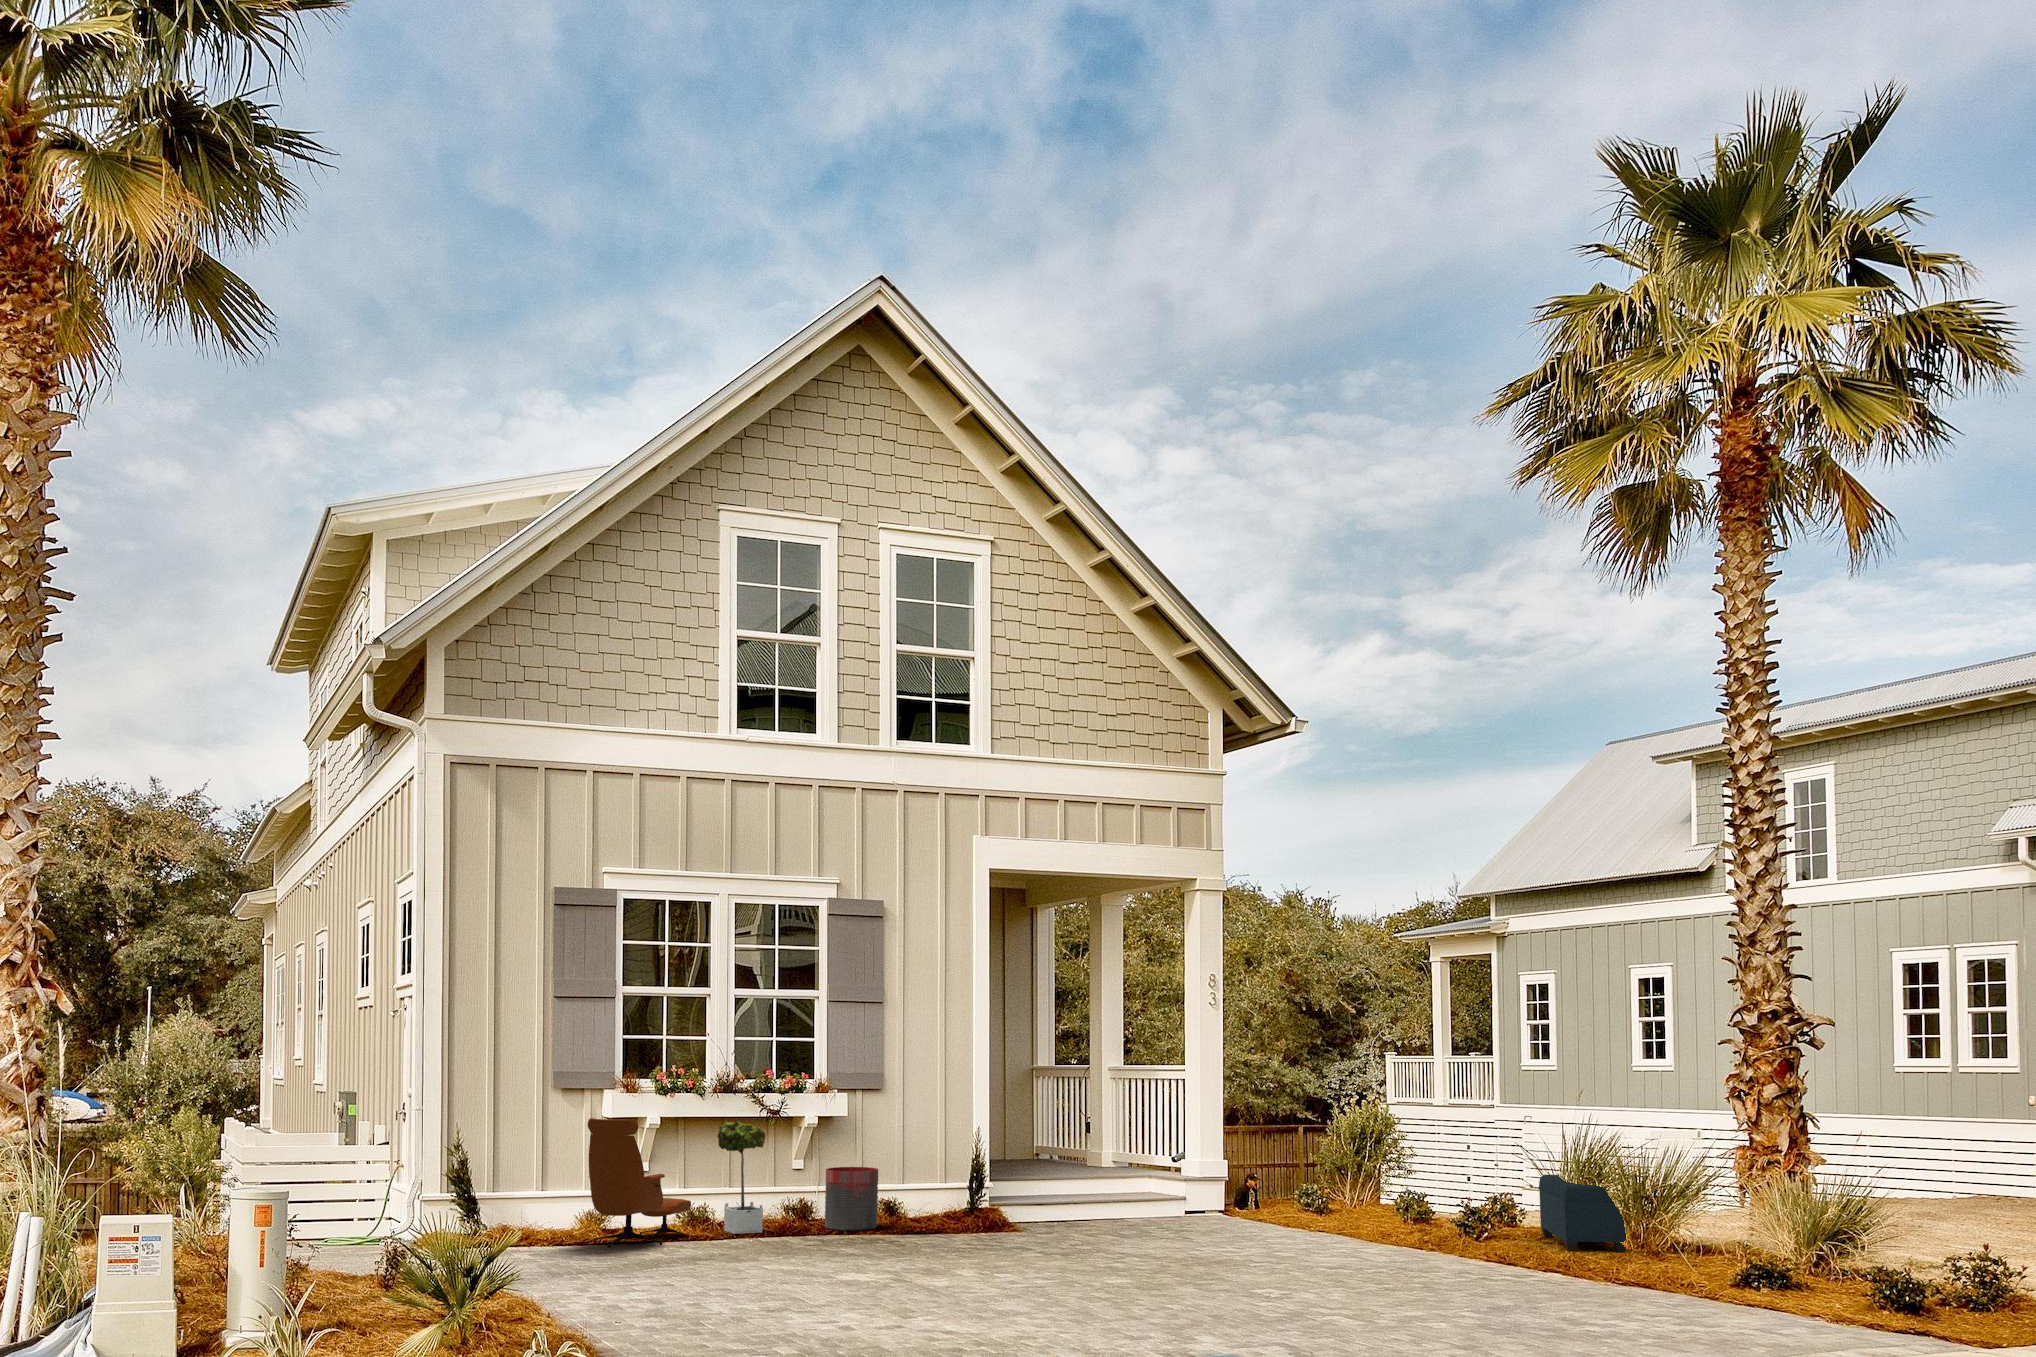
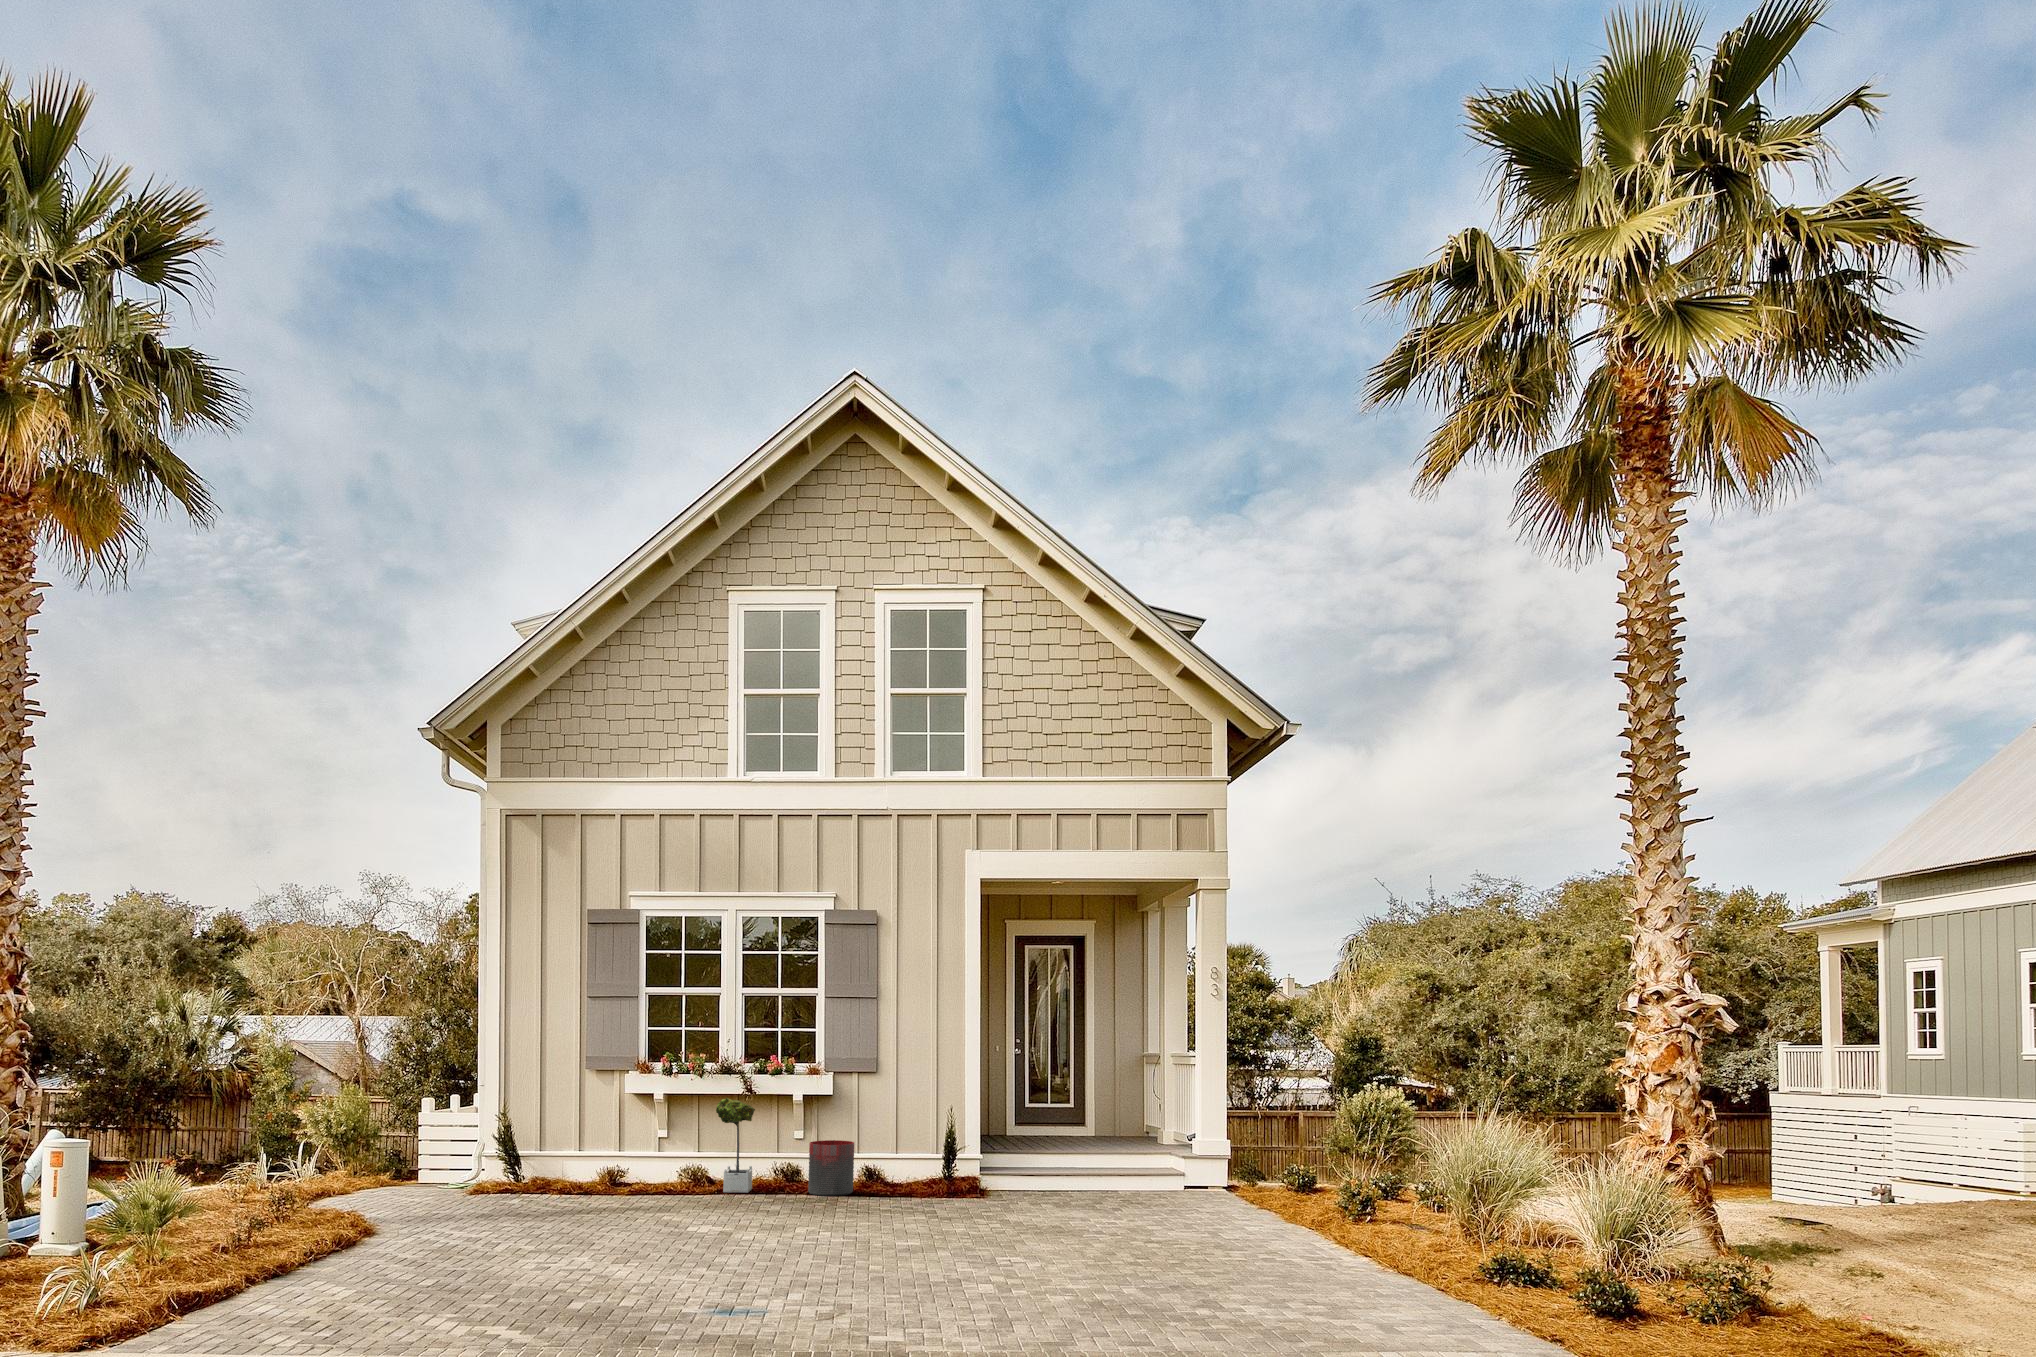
lounge chair: present [588,1118,691,1248] -> none [577,1093,690,1199]
bench: present [1539,1175,1626,1252] -> none [1372,1183,1470,1269]

